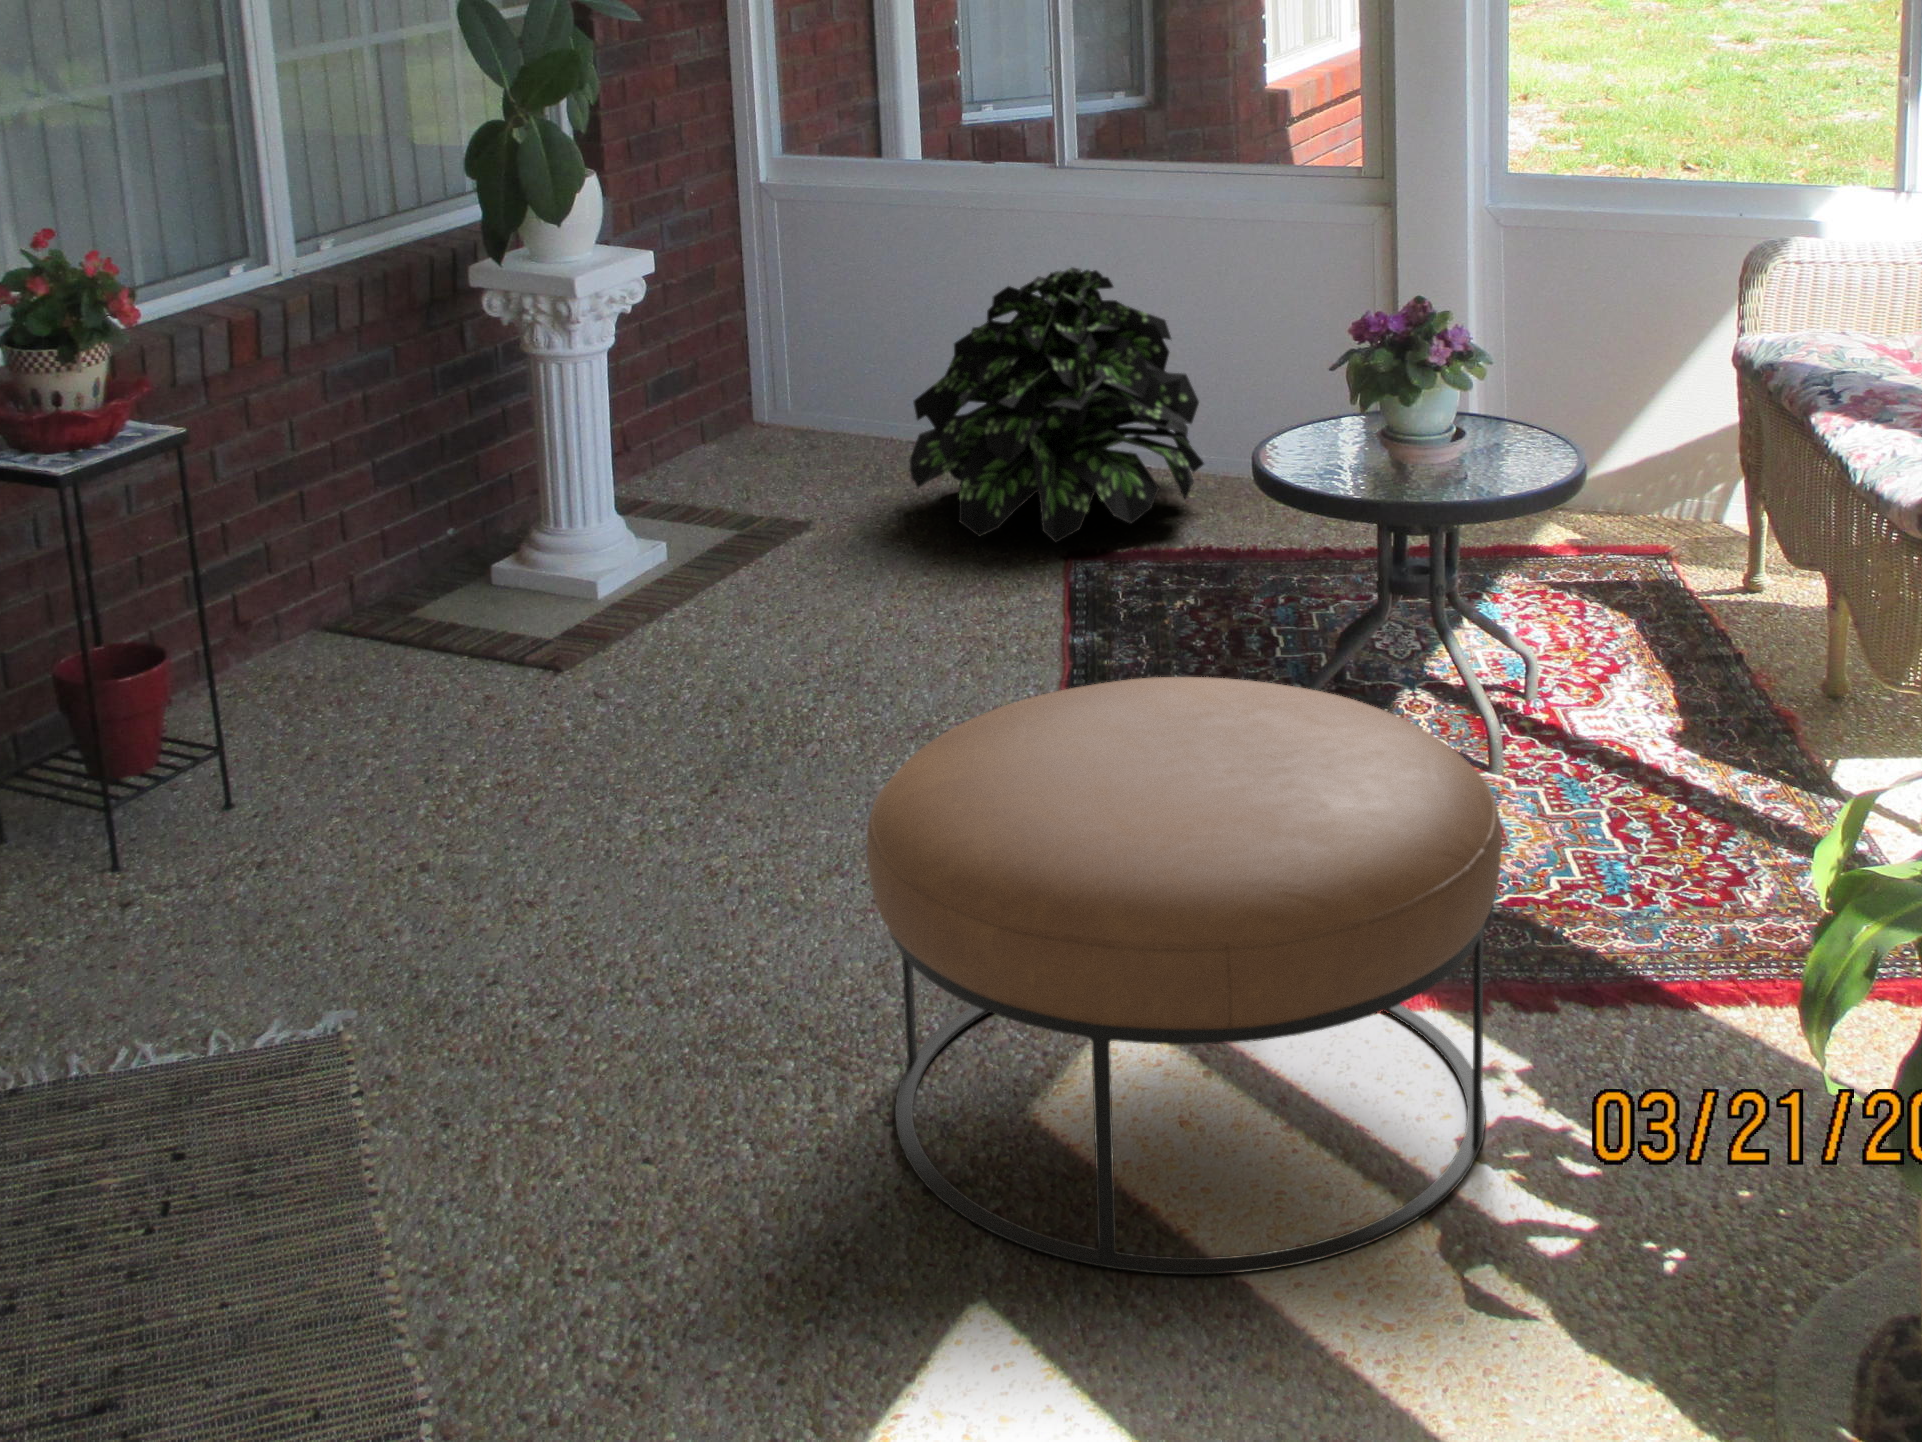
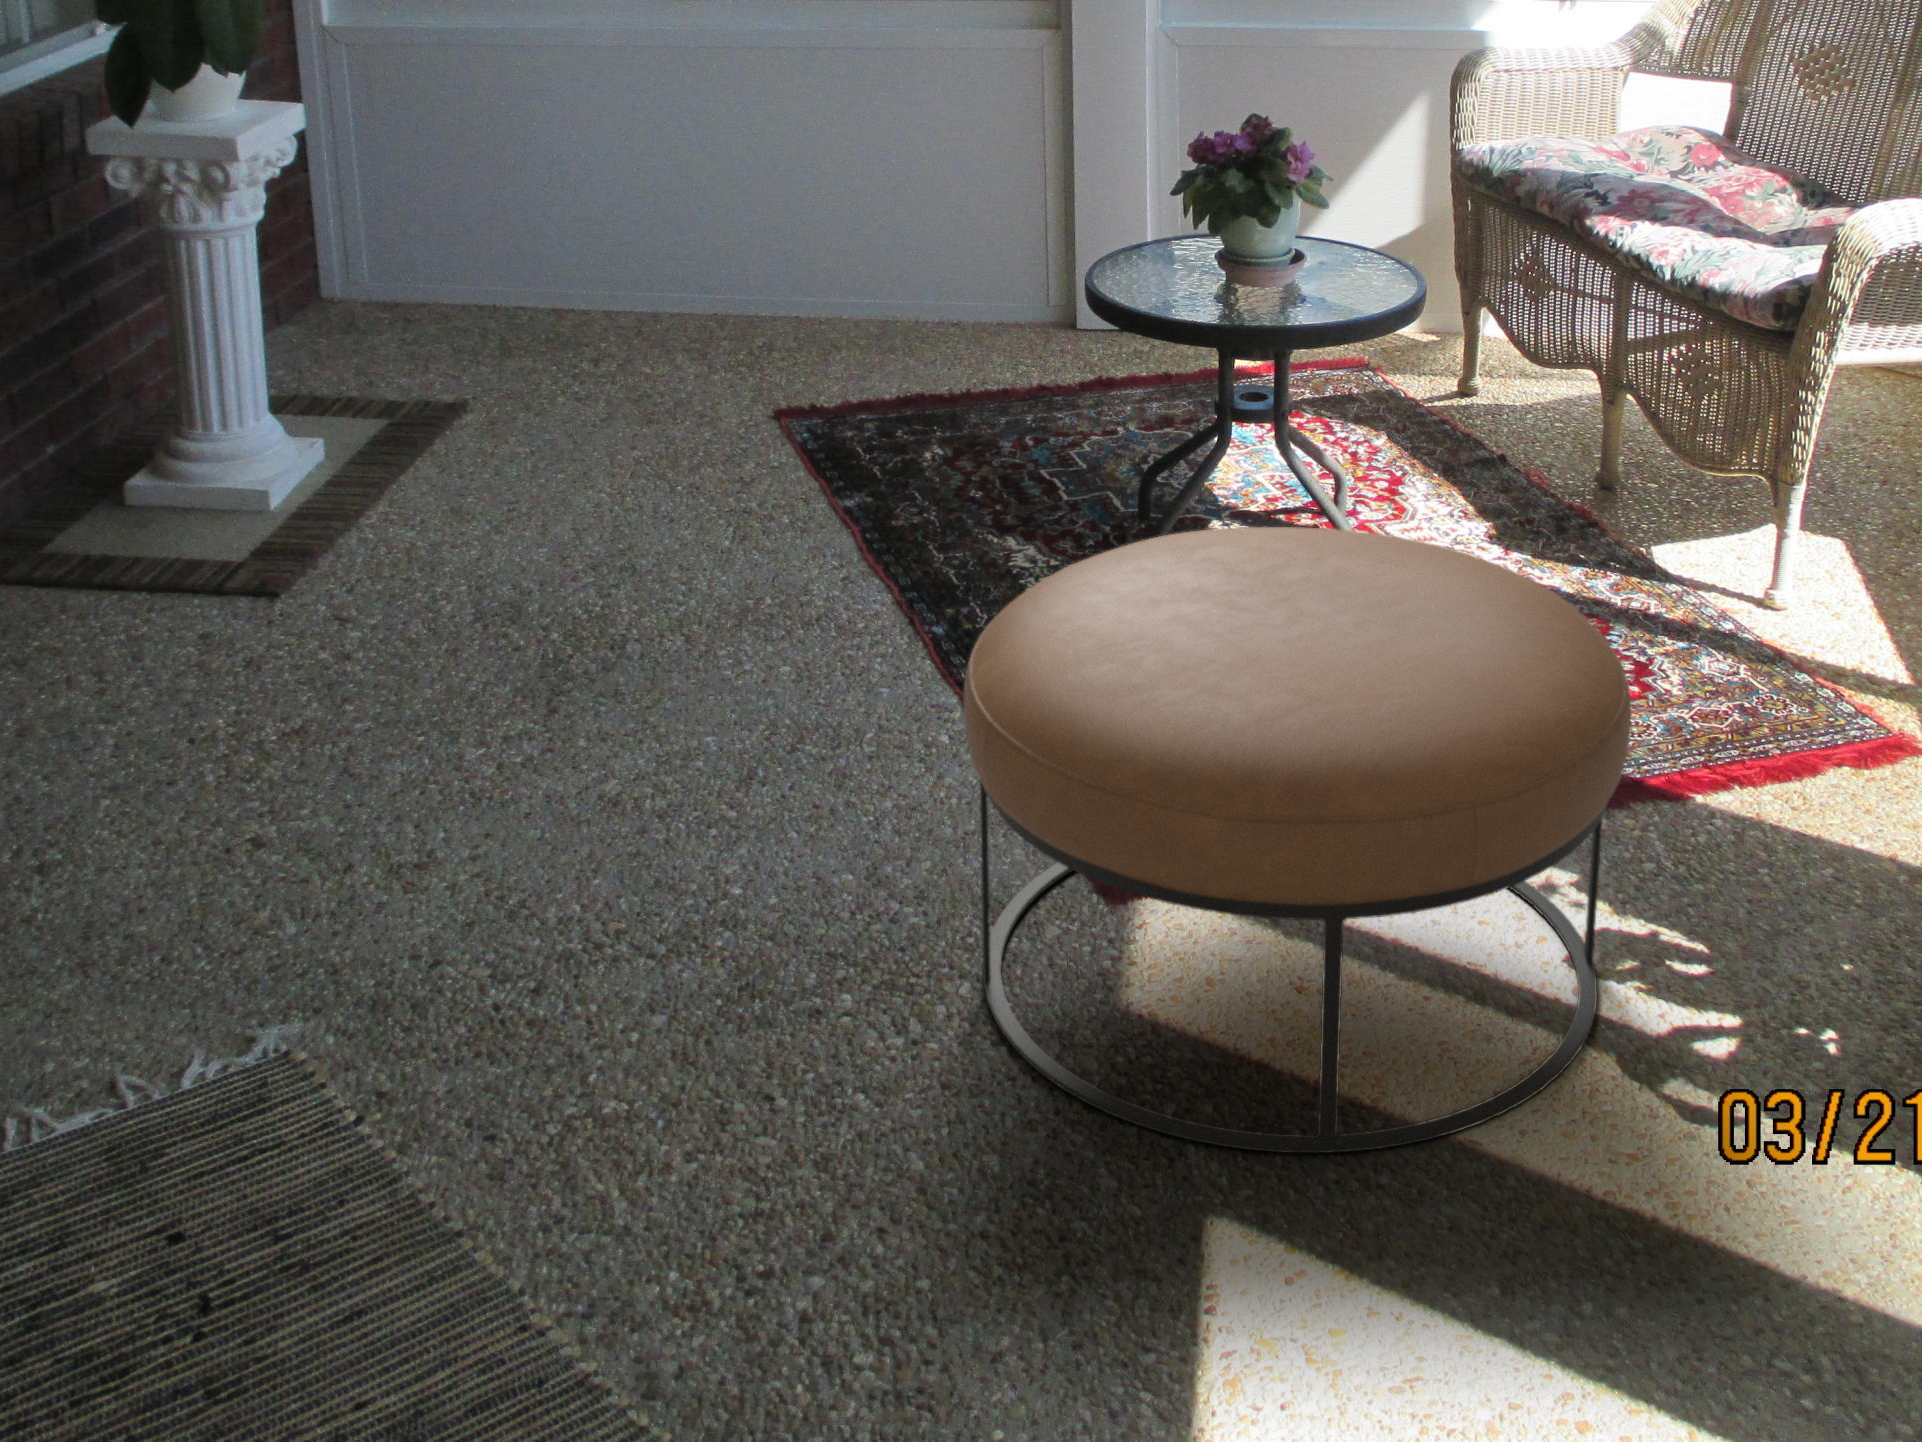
potted plant: present [910,267,1204,542] -> none [568,105,894,402]

